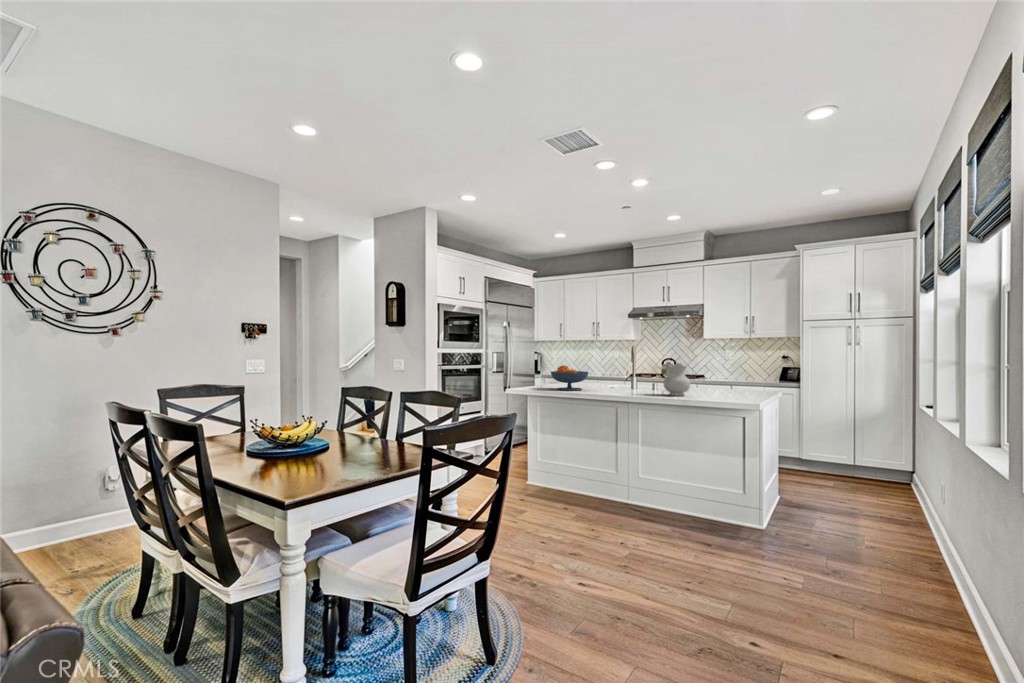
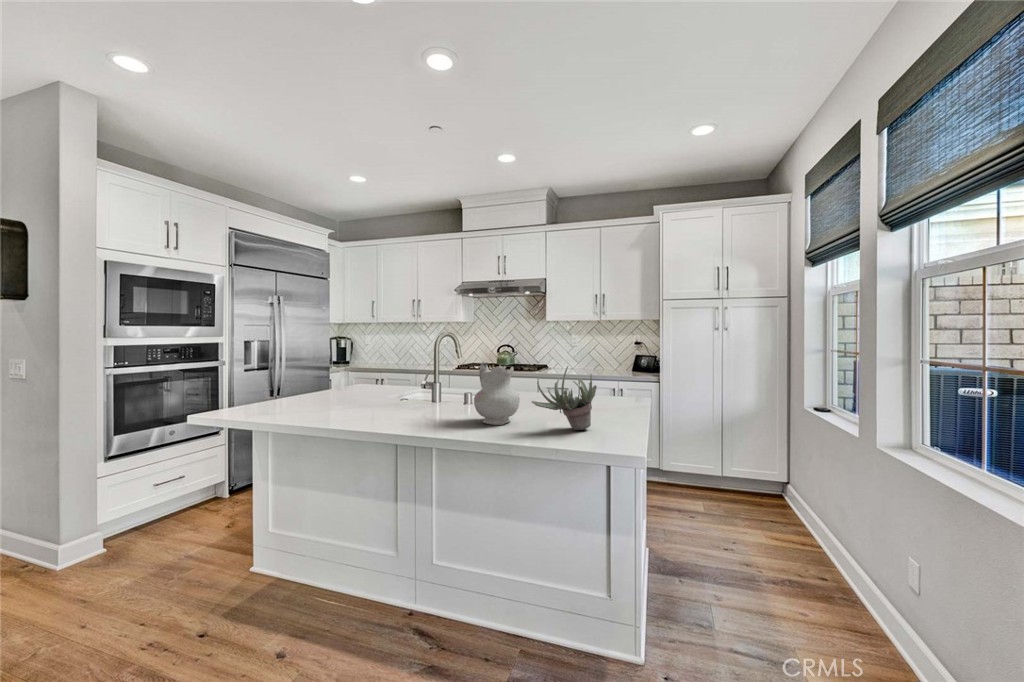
succulent plant: none [699,363,737,399] -> present [532,366,597,430]
fruit bowl: present [551,365,589,390] -> none [281,370,355,417]

